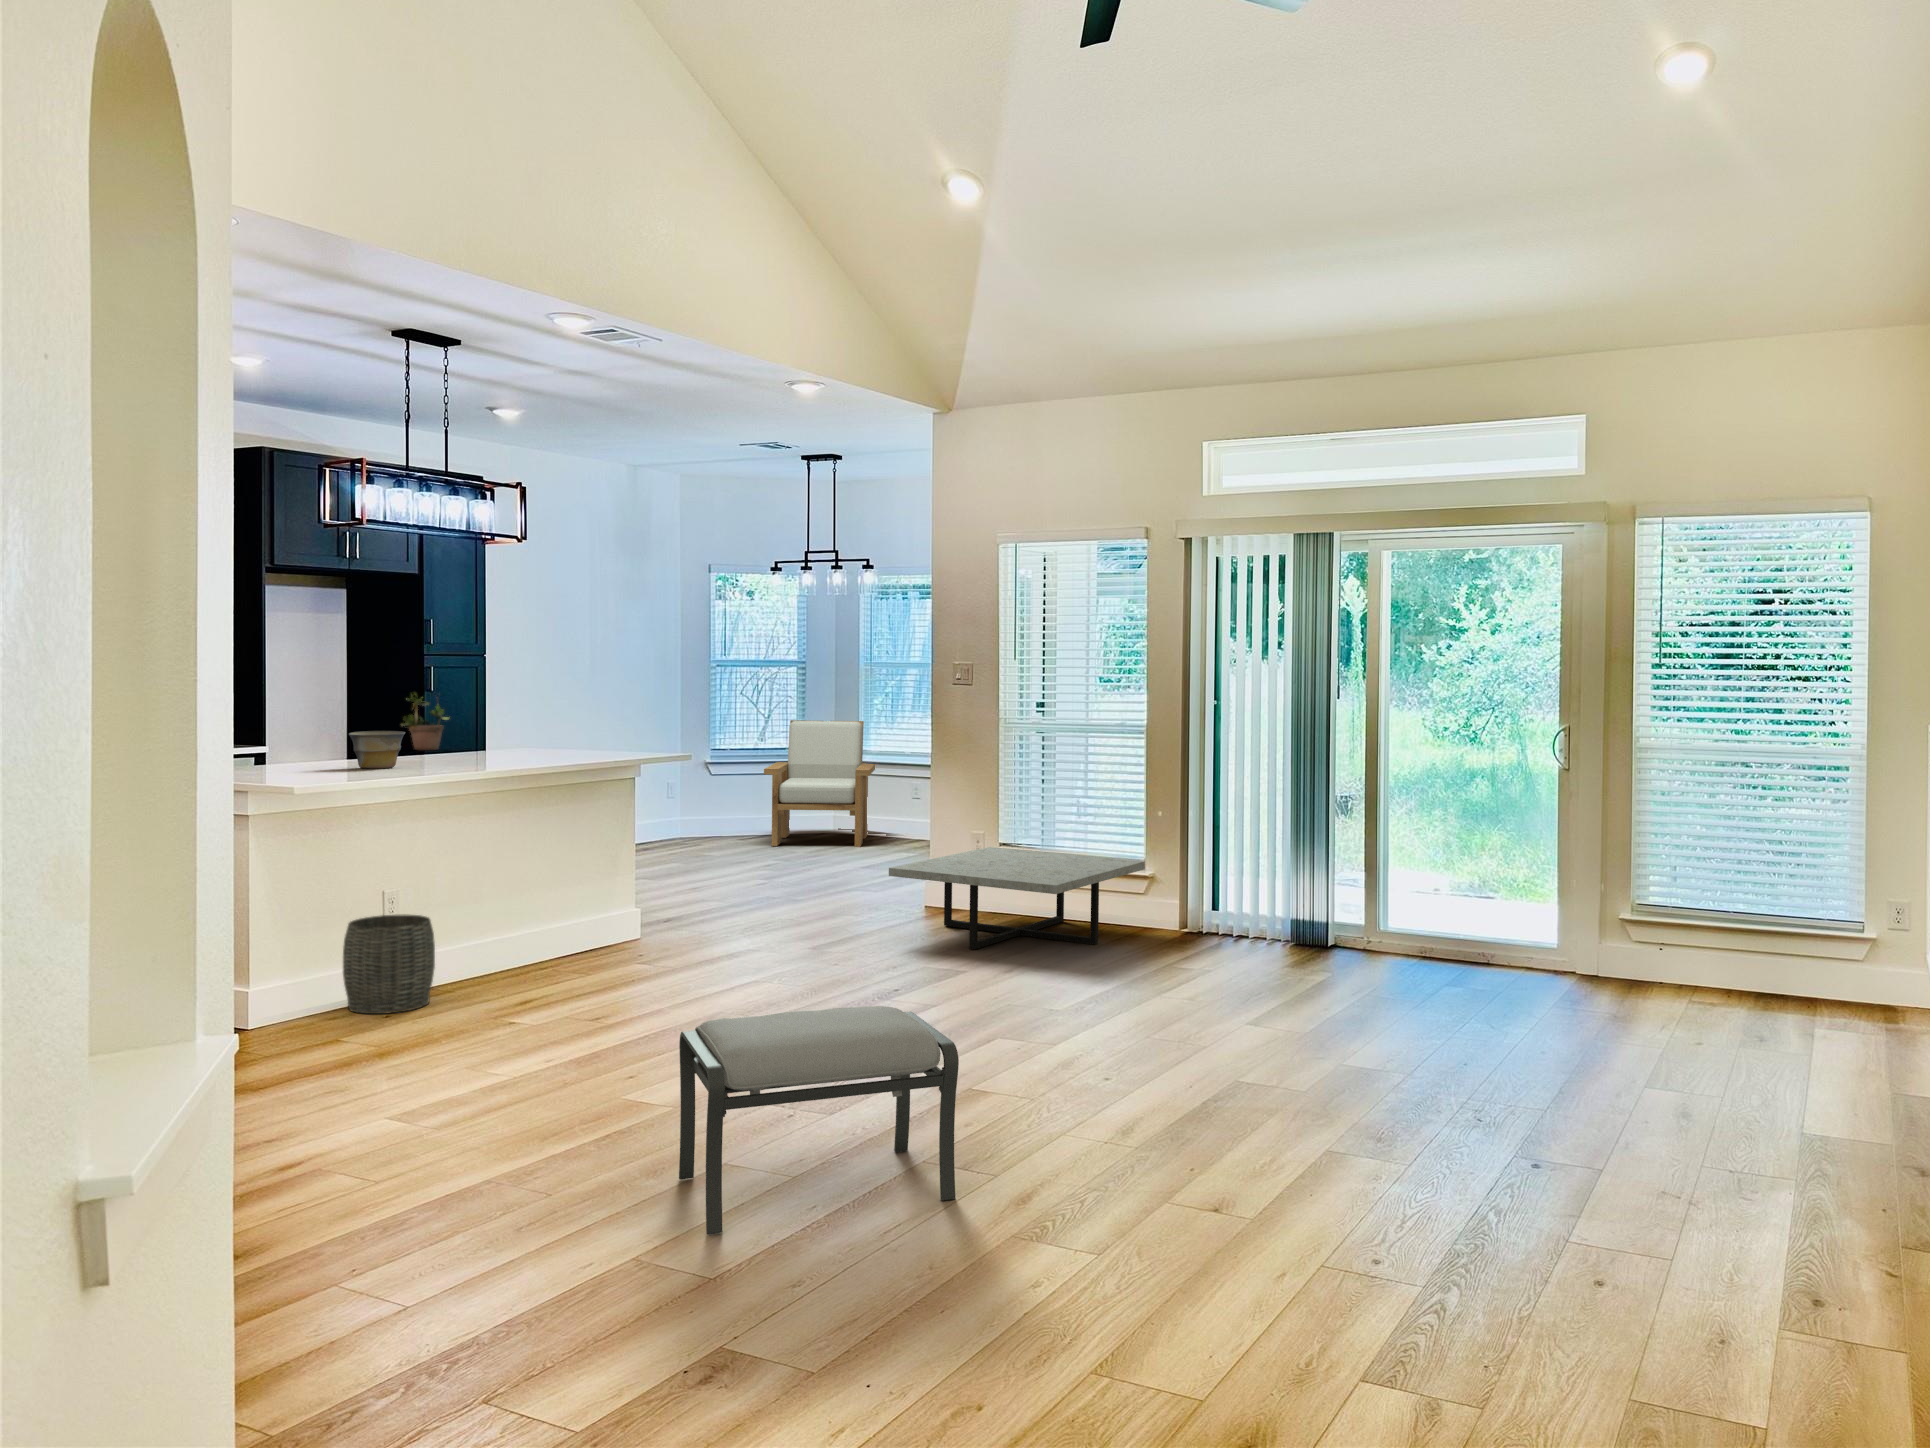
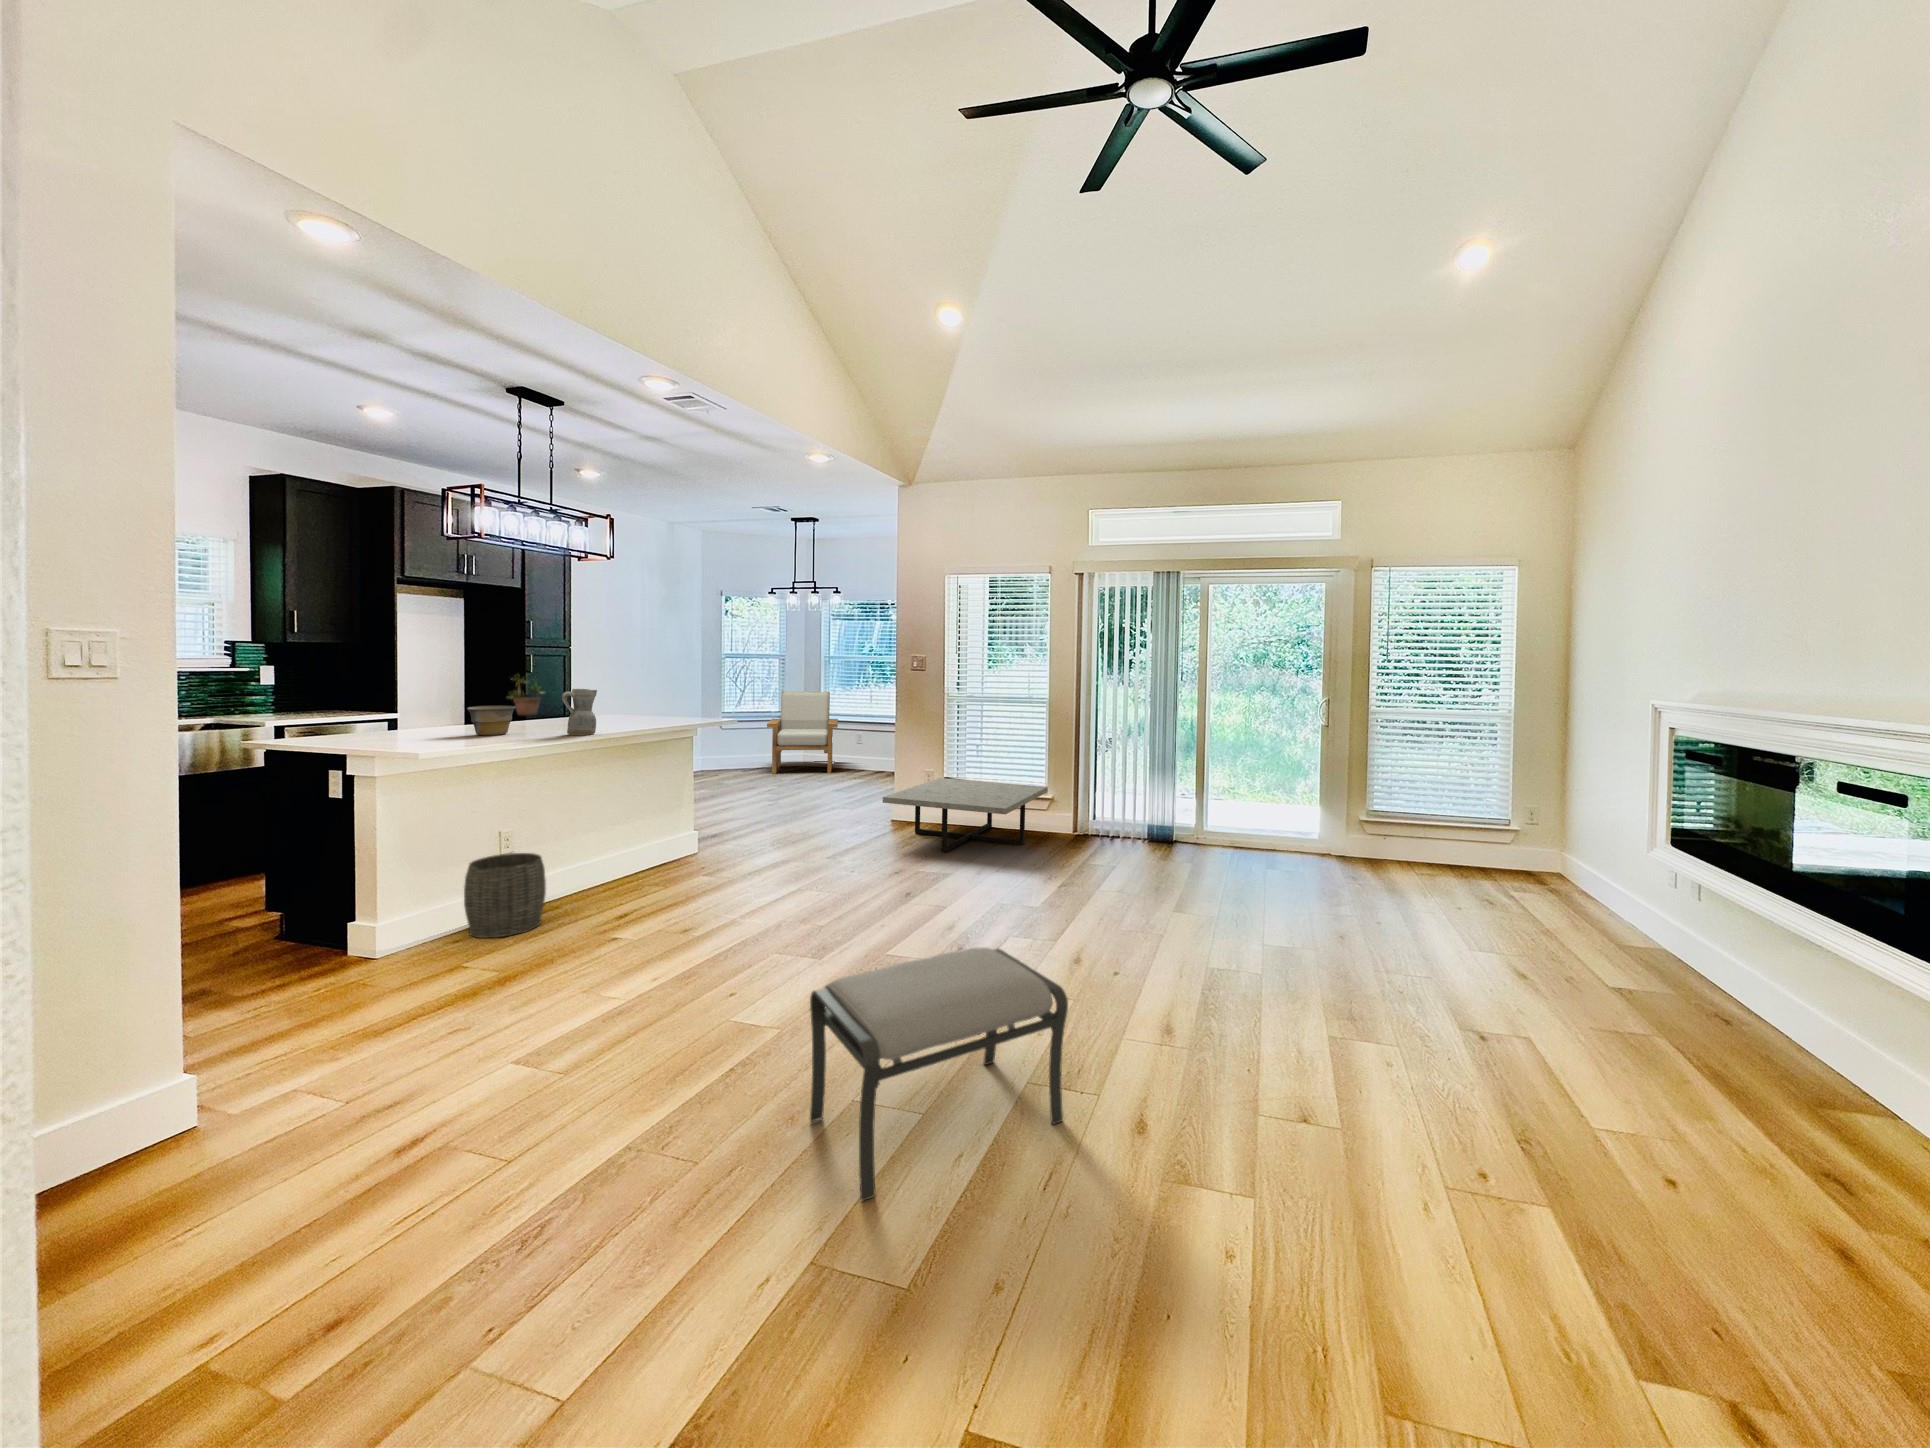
ceramic pitcher: none [459,709,502,769] -> present [562,689,597,735]

